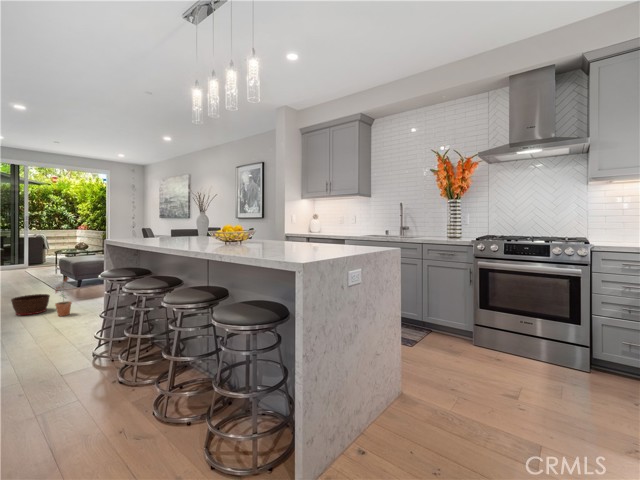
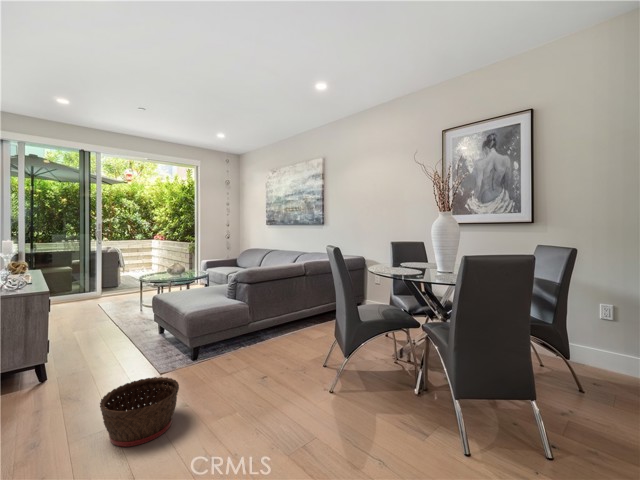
potted plant: present [55,277,72,316] -> none [200,344,240,454]

